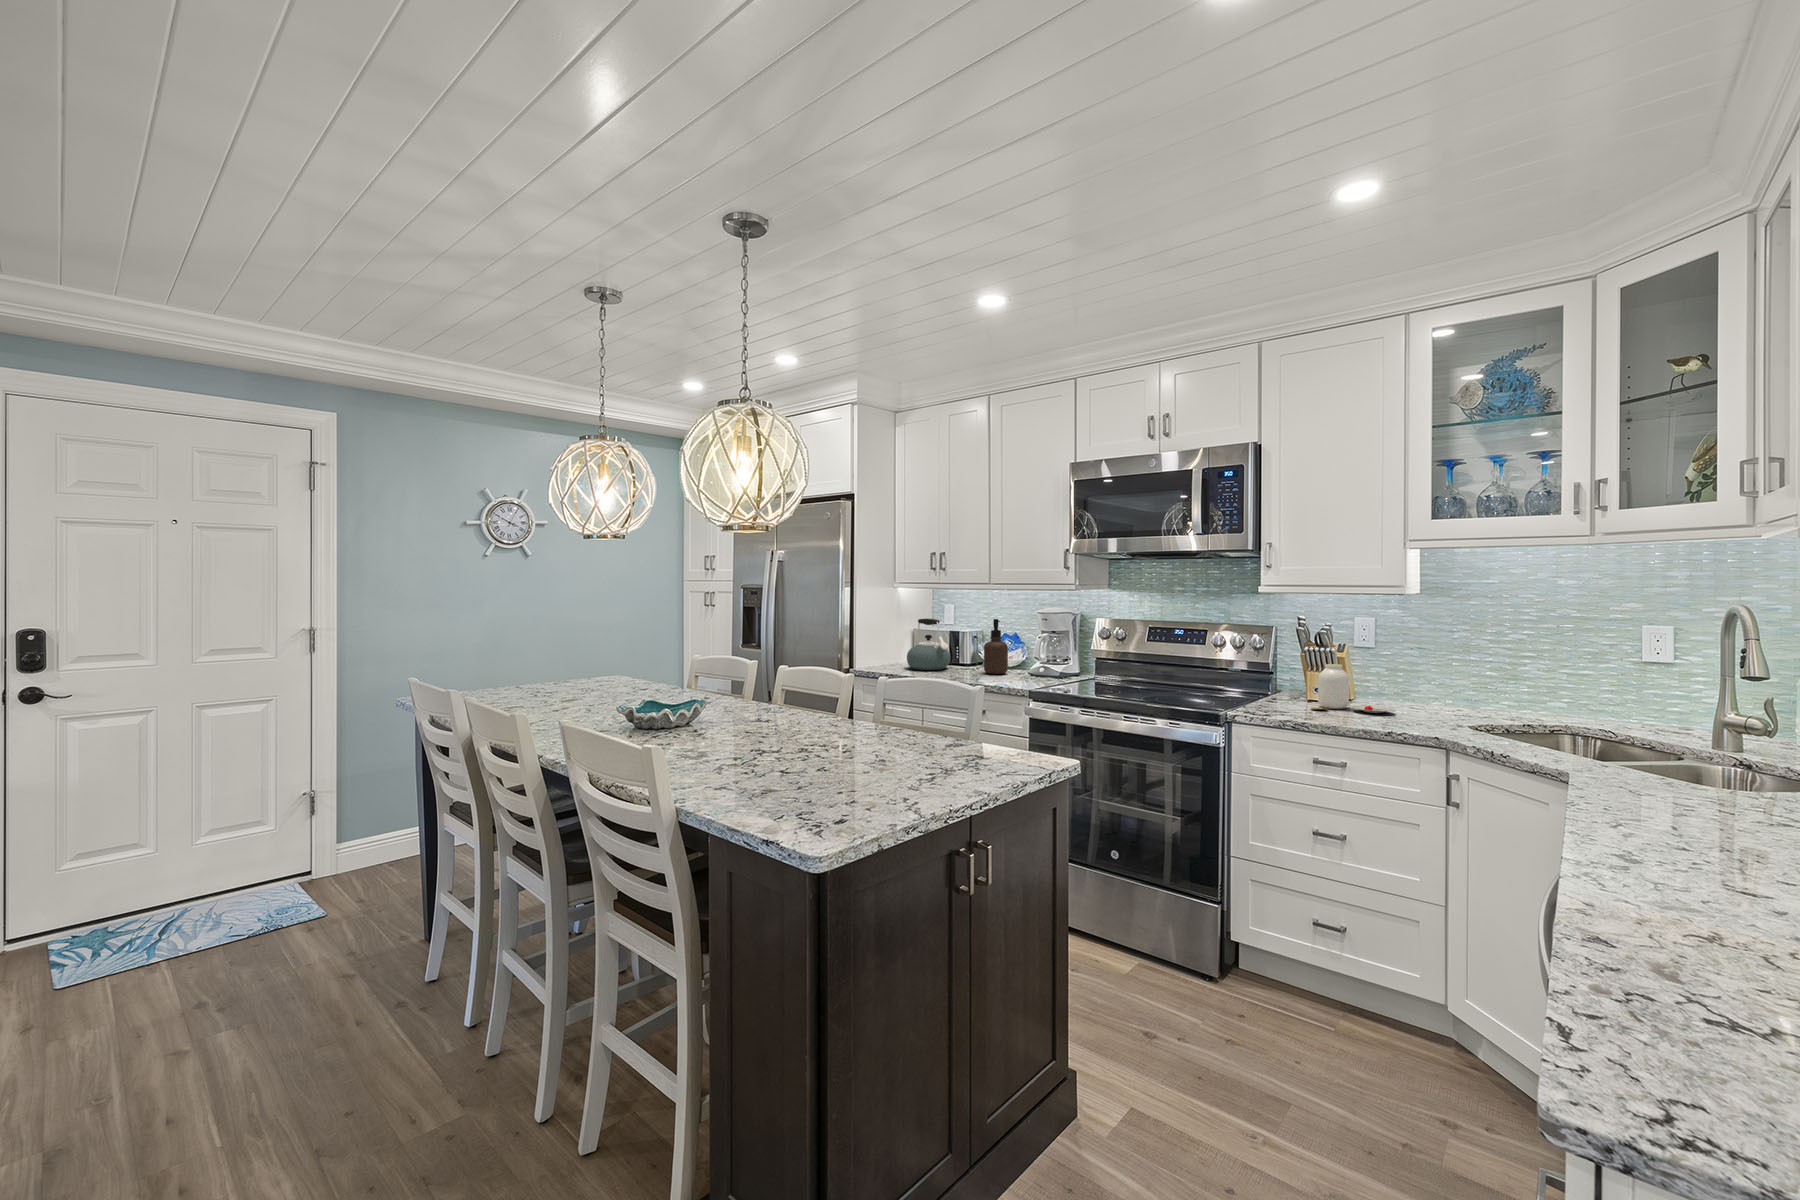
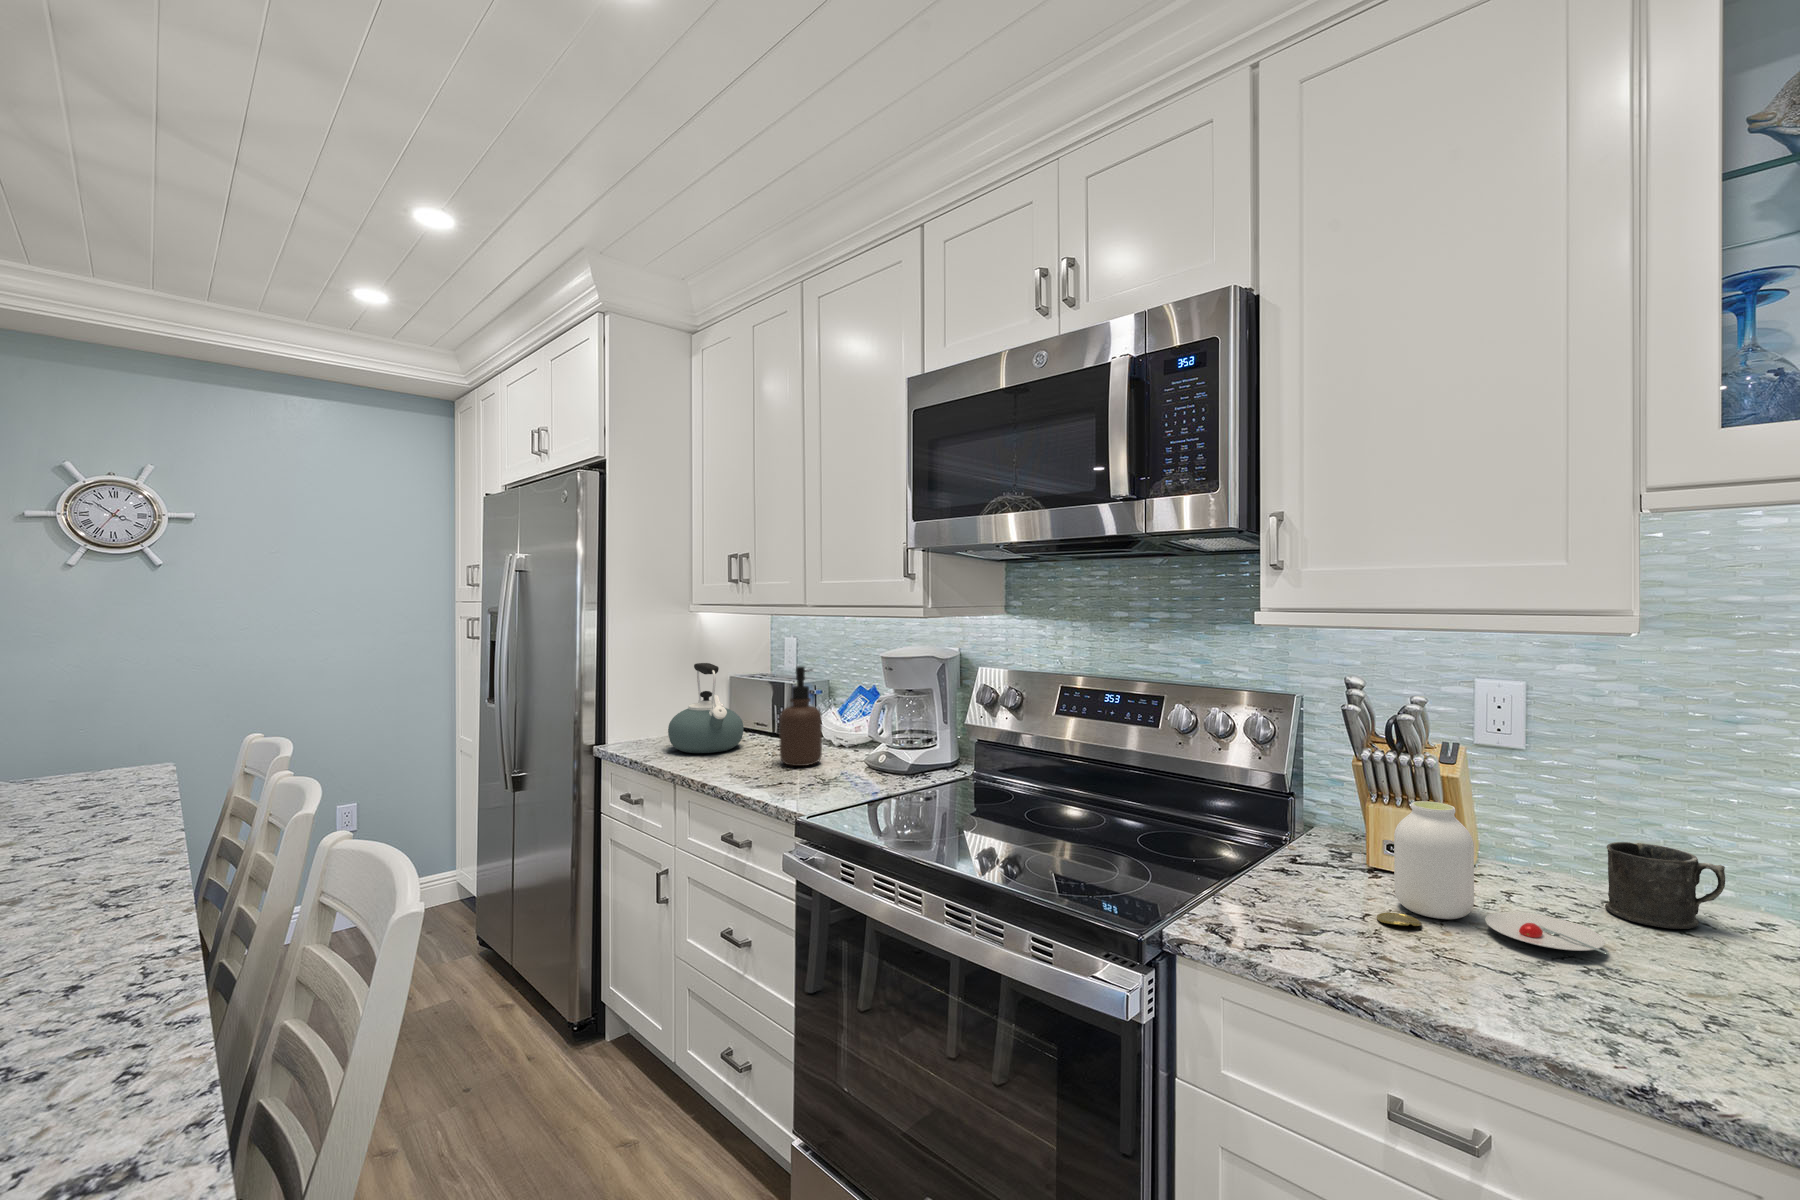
mug: none [1401,681,1442,710] -> present [1605,842,1725,929]

